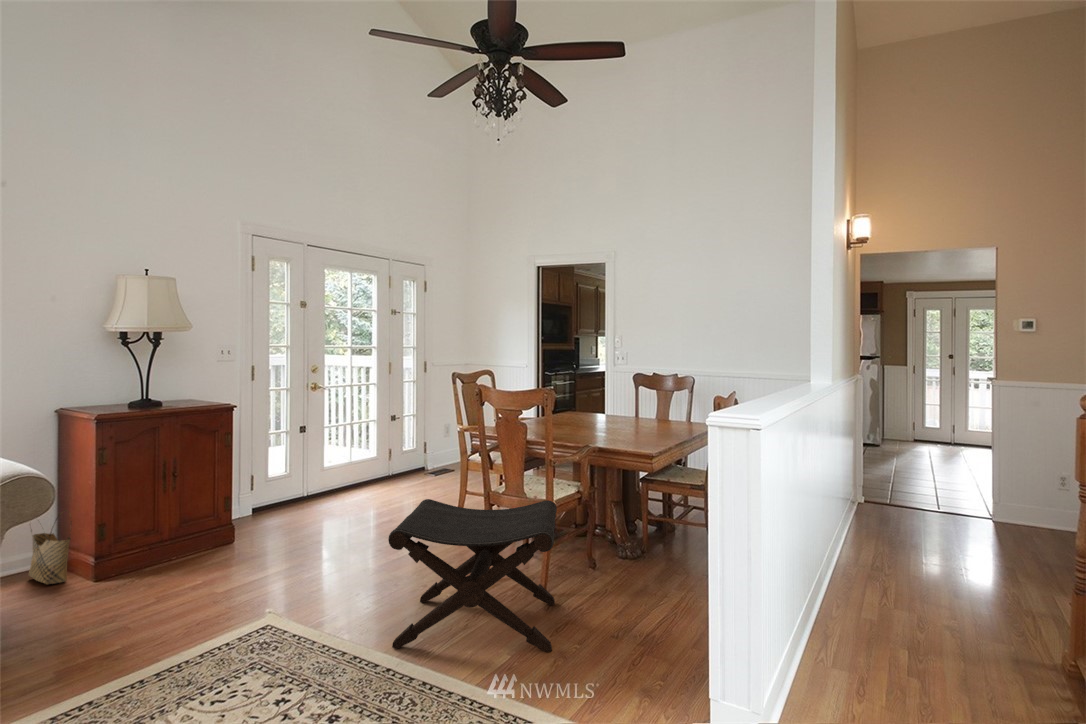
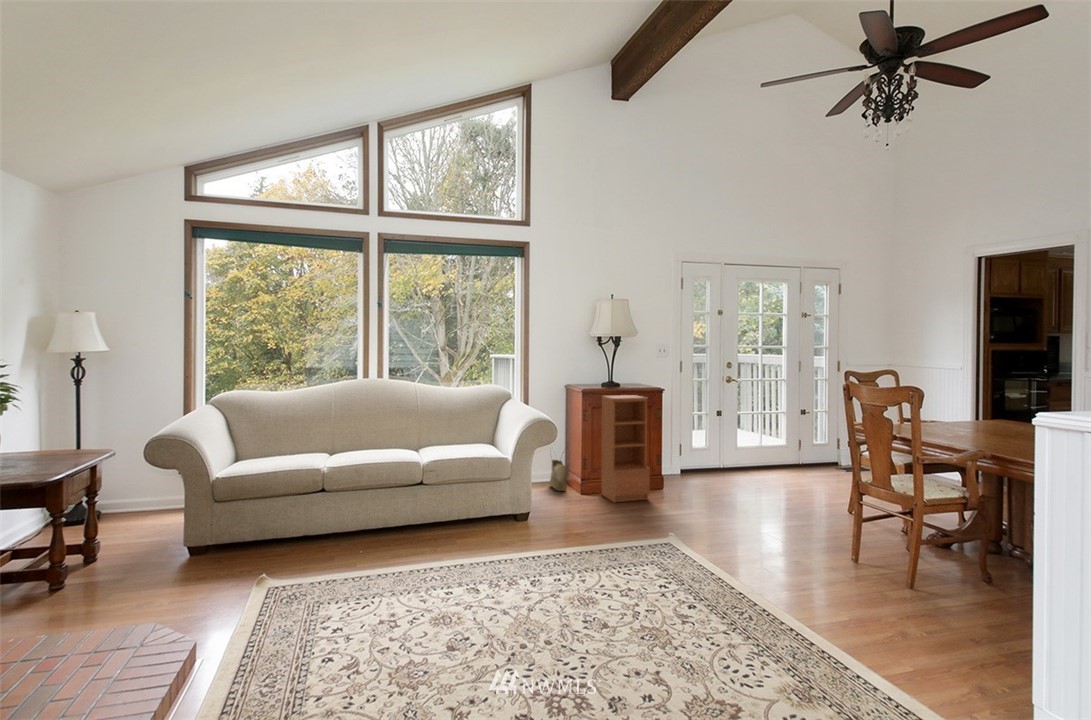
bookcase: none [133,417,219,581] -> present [601,395,650,503]
footstool: present [388,499,557,652] -> none [748,476,923,628]

